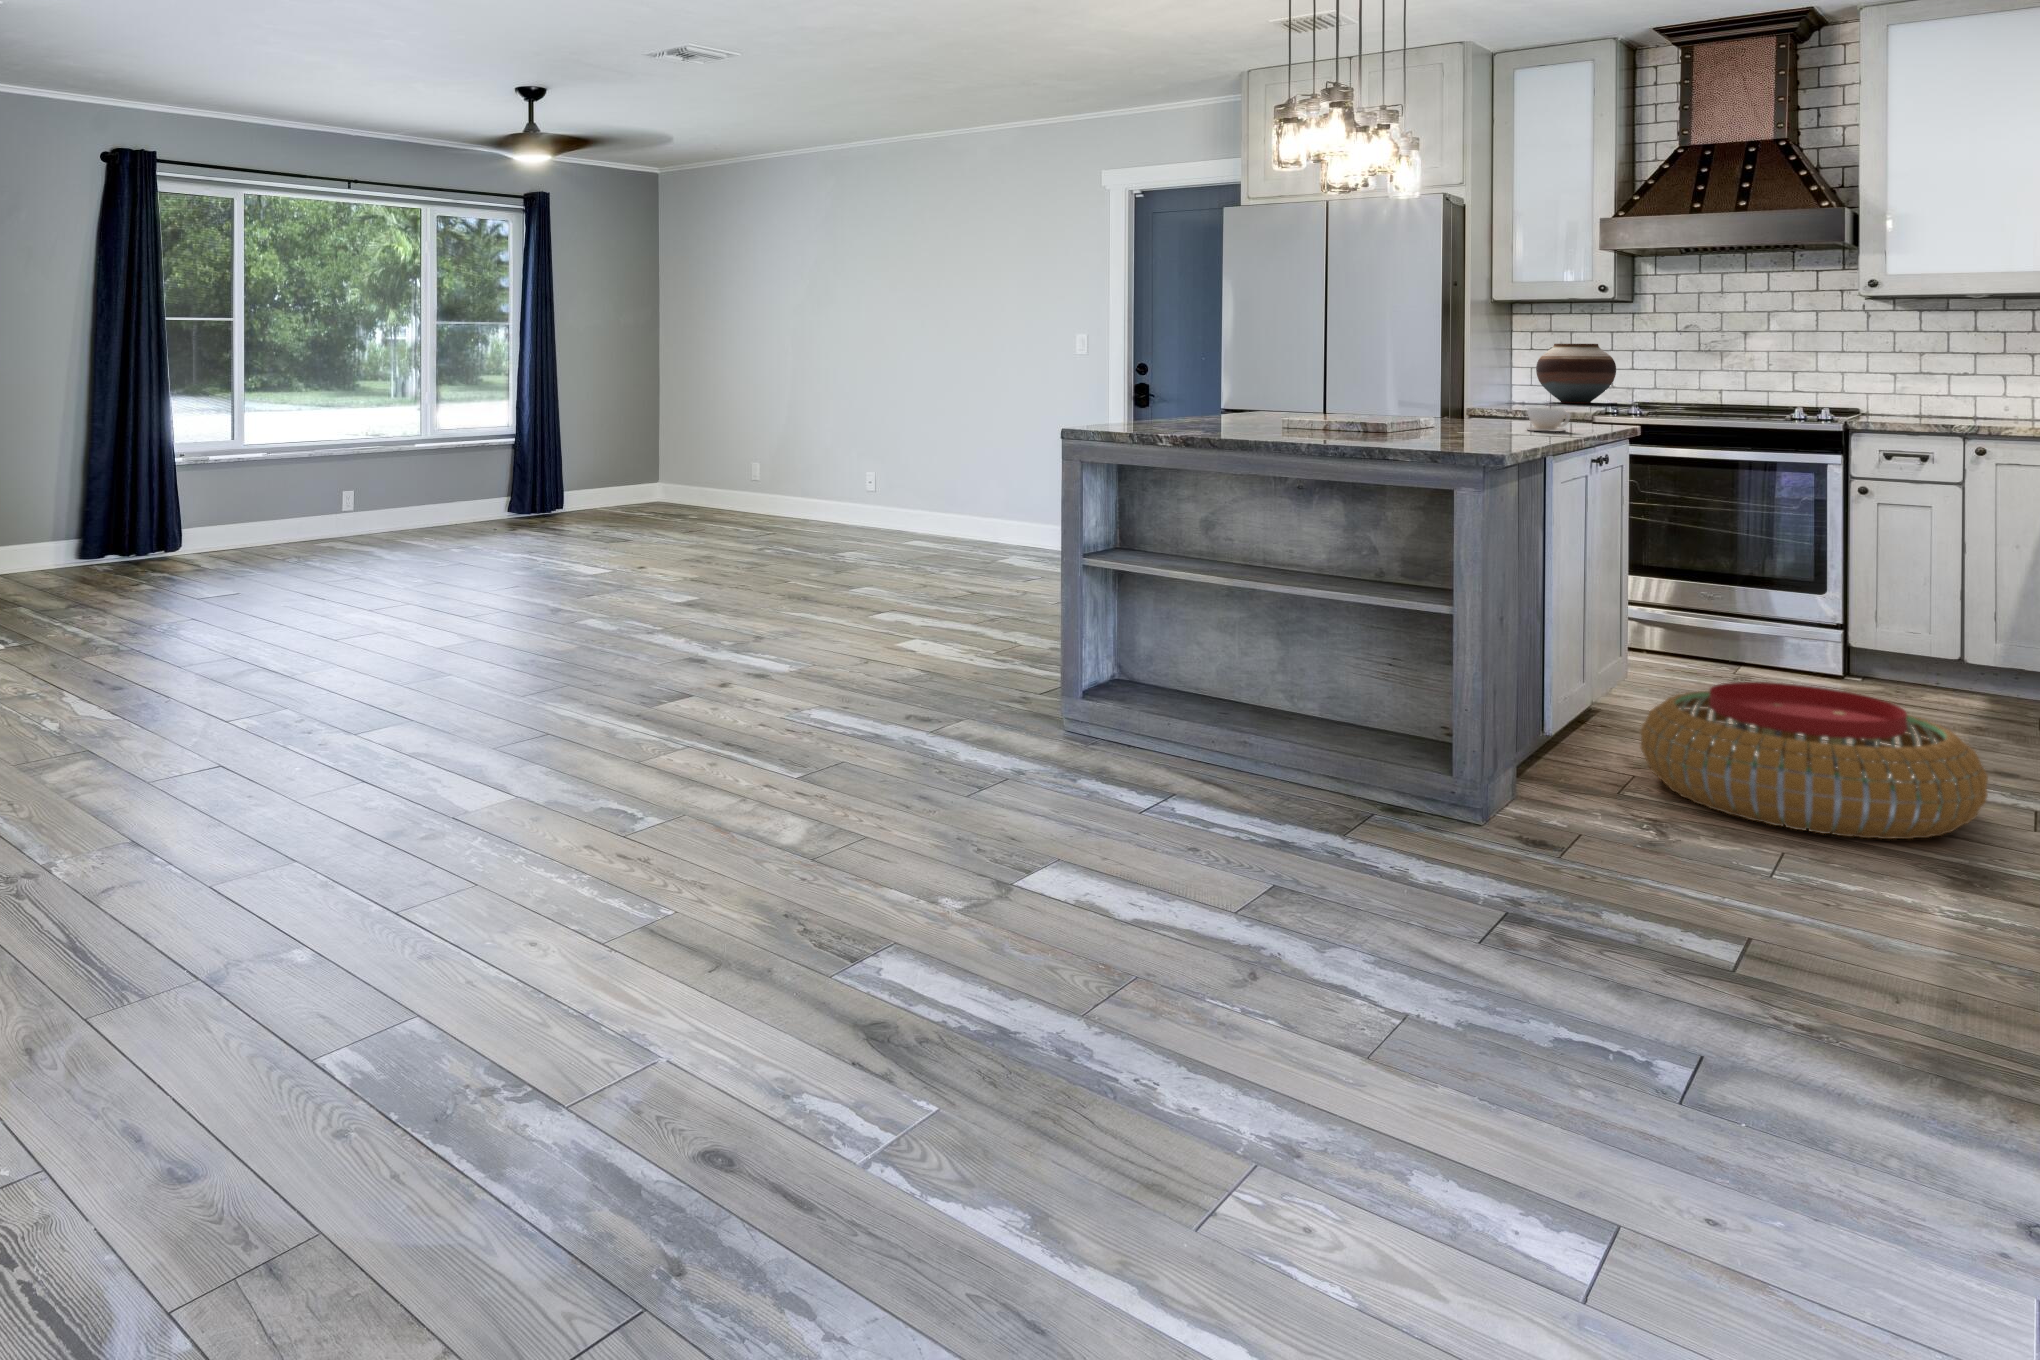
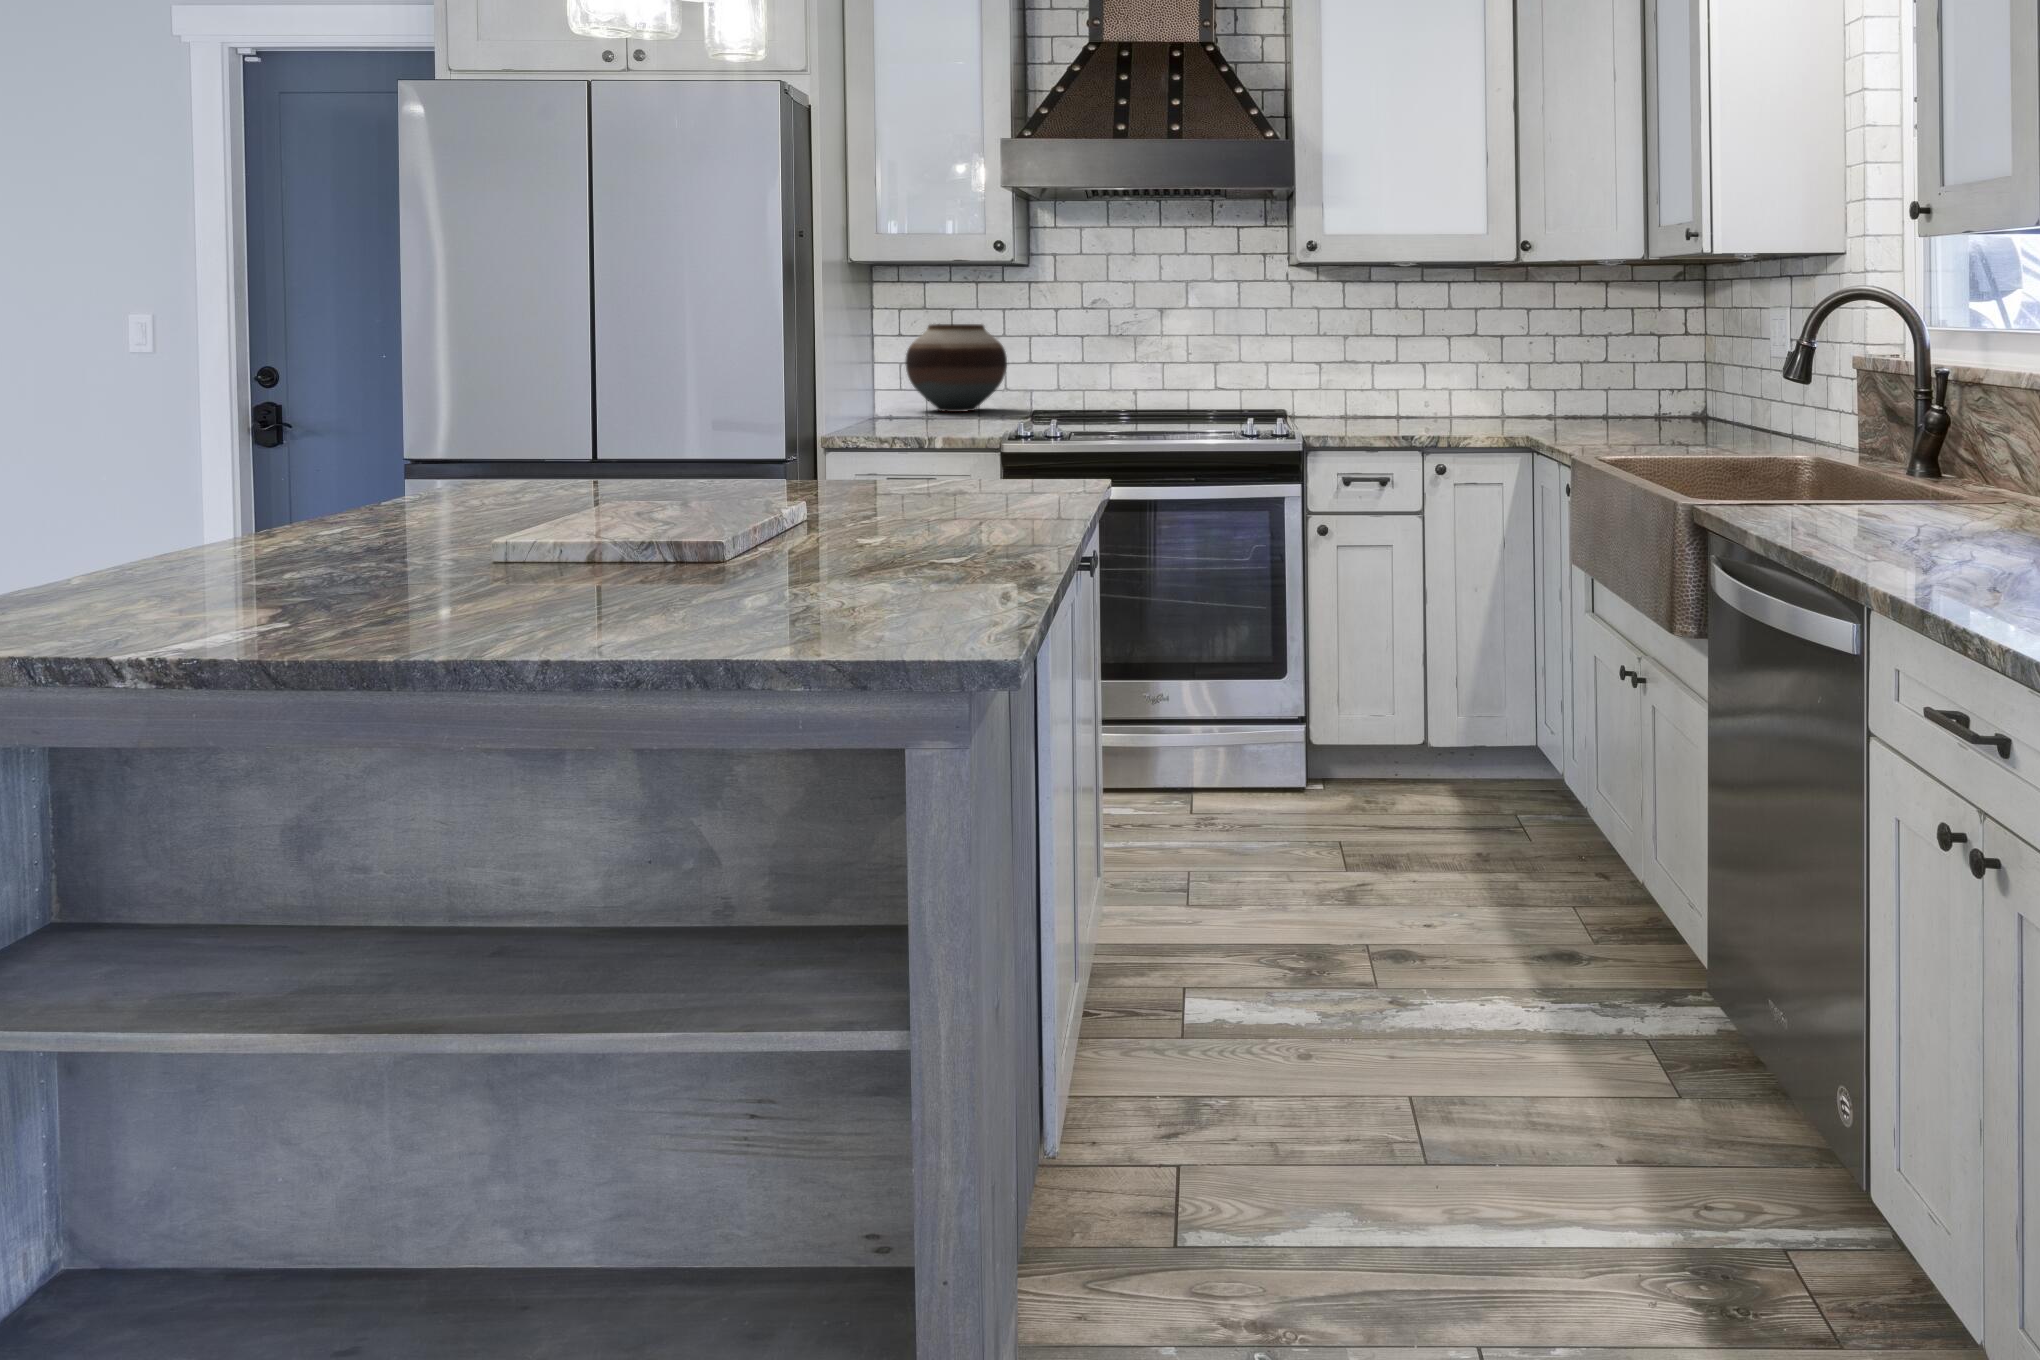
coffee cup: present [1527,408,1570,432] -> none [975,467,1048,513]
pouf: present [1641,682,1988,839] -> none [1192,914,1674,1240]

